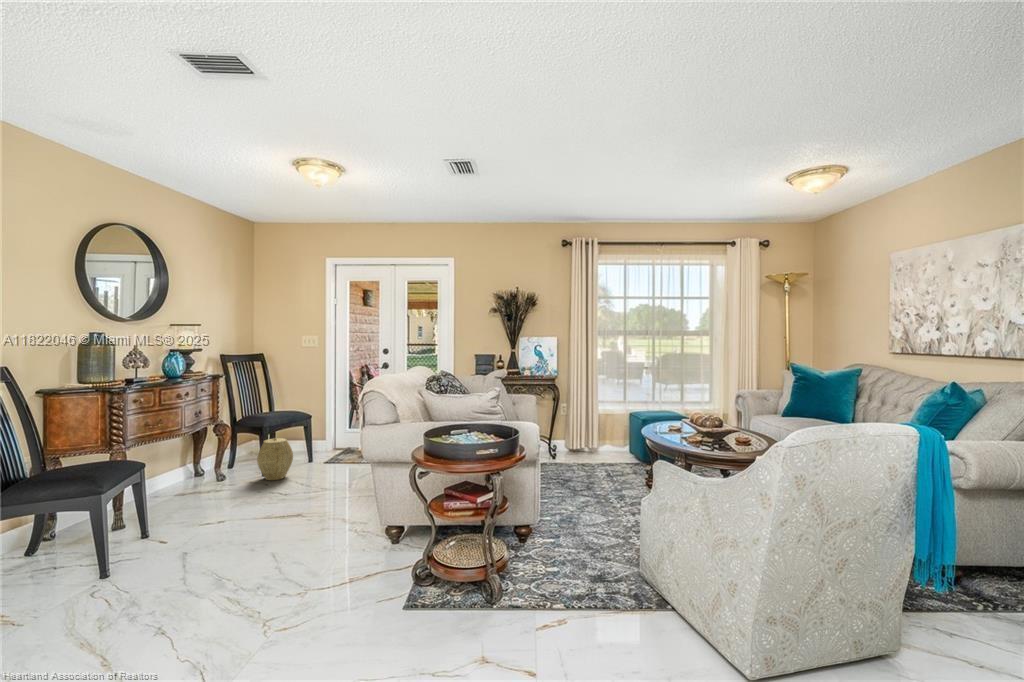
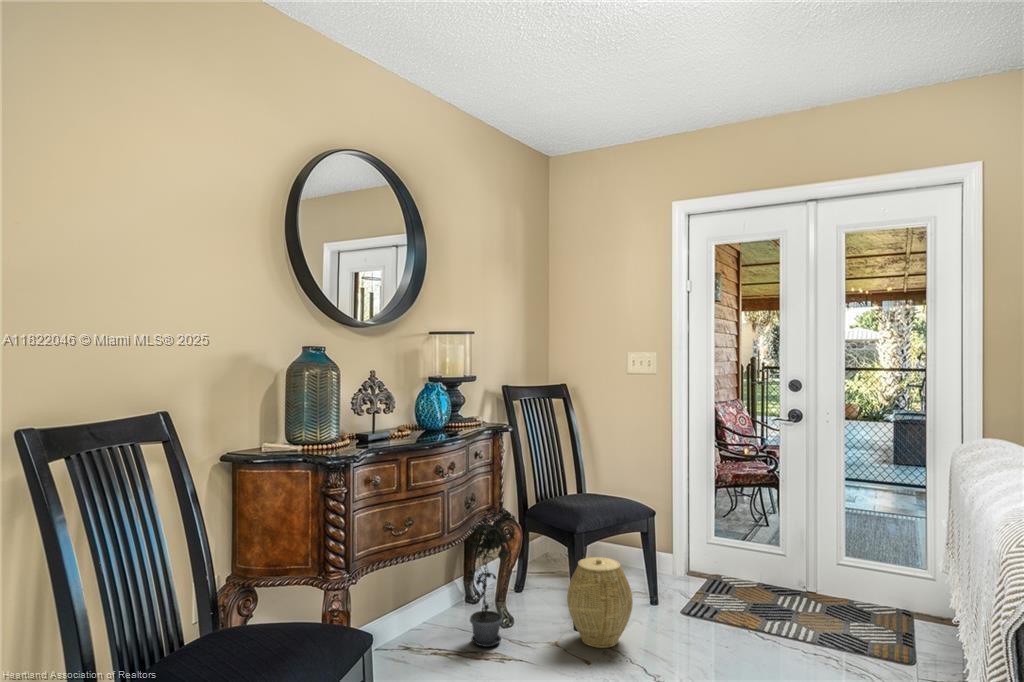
potted plant: none [190,414,228,489] -> present [464,502,516,647]

